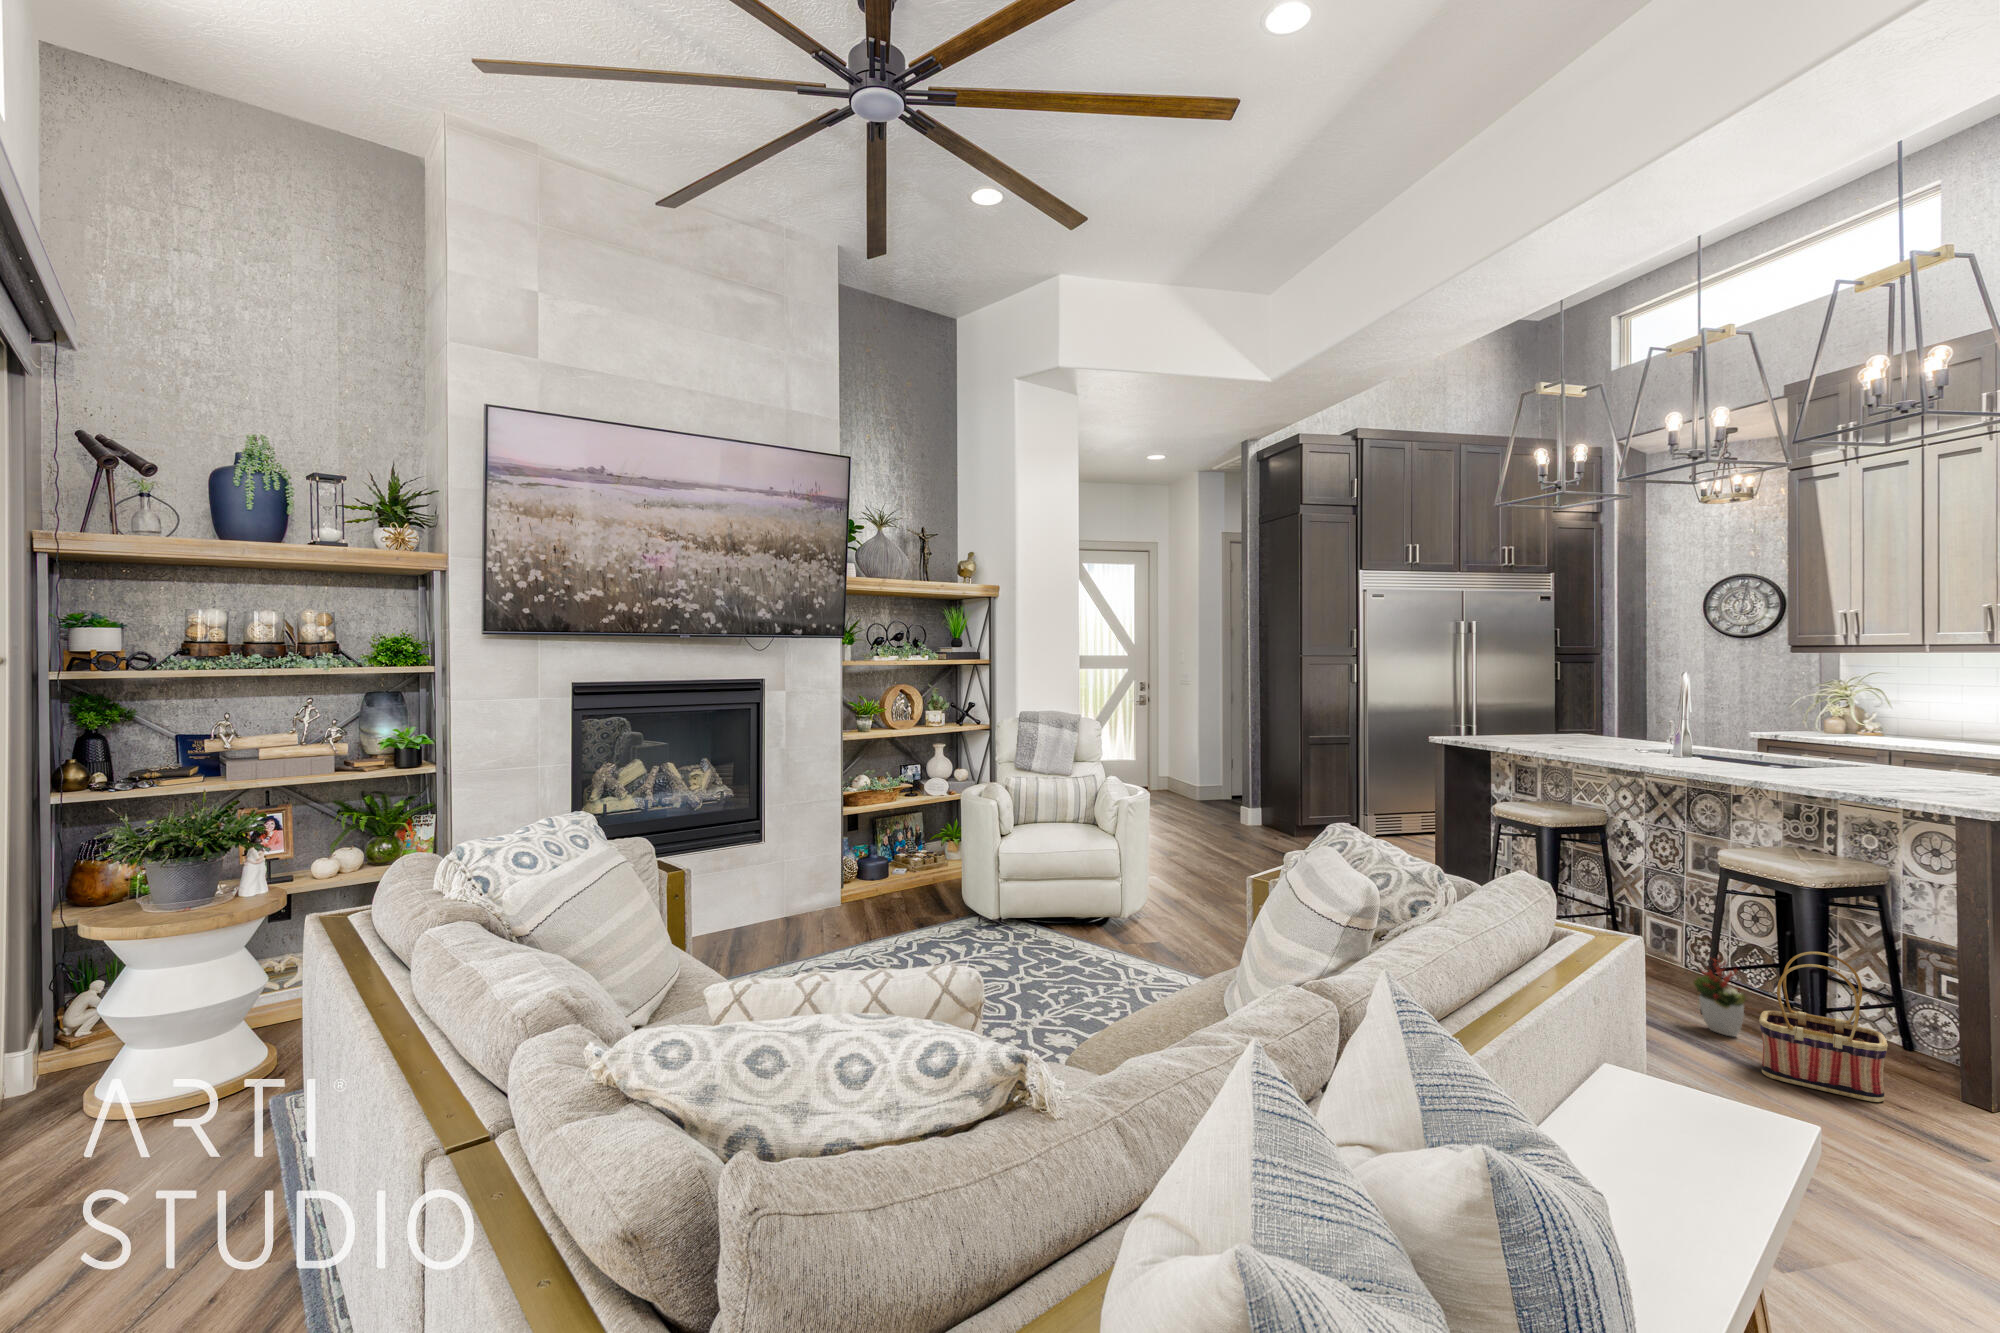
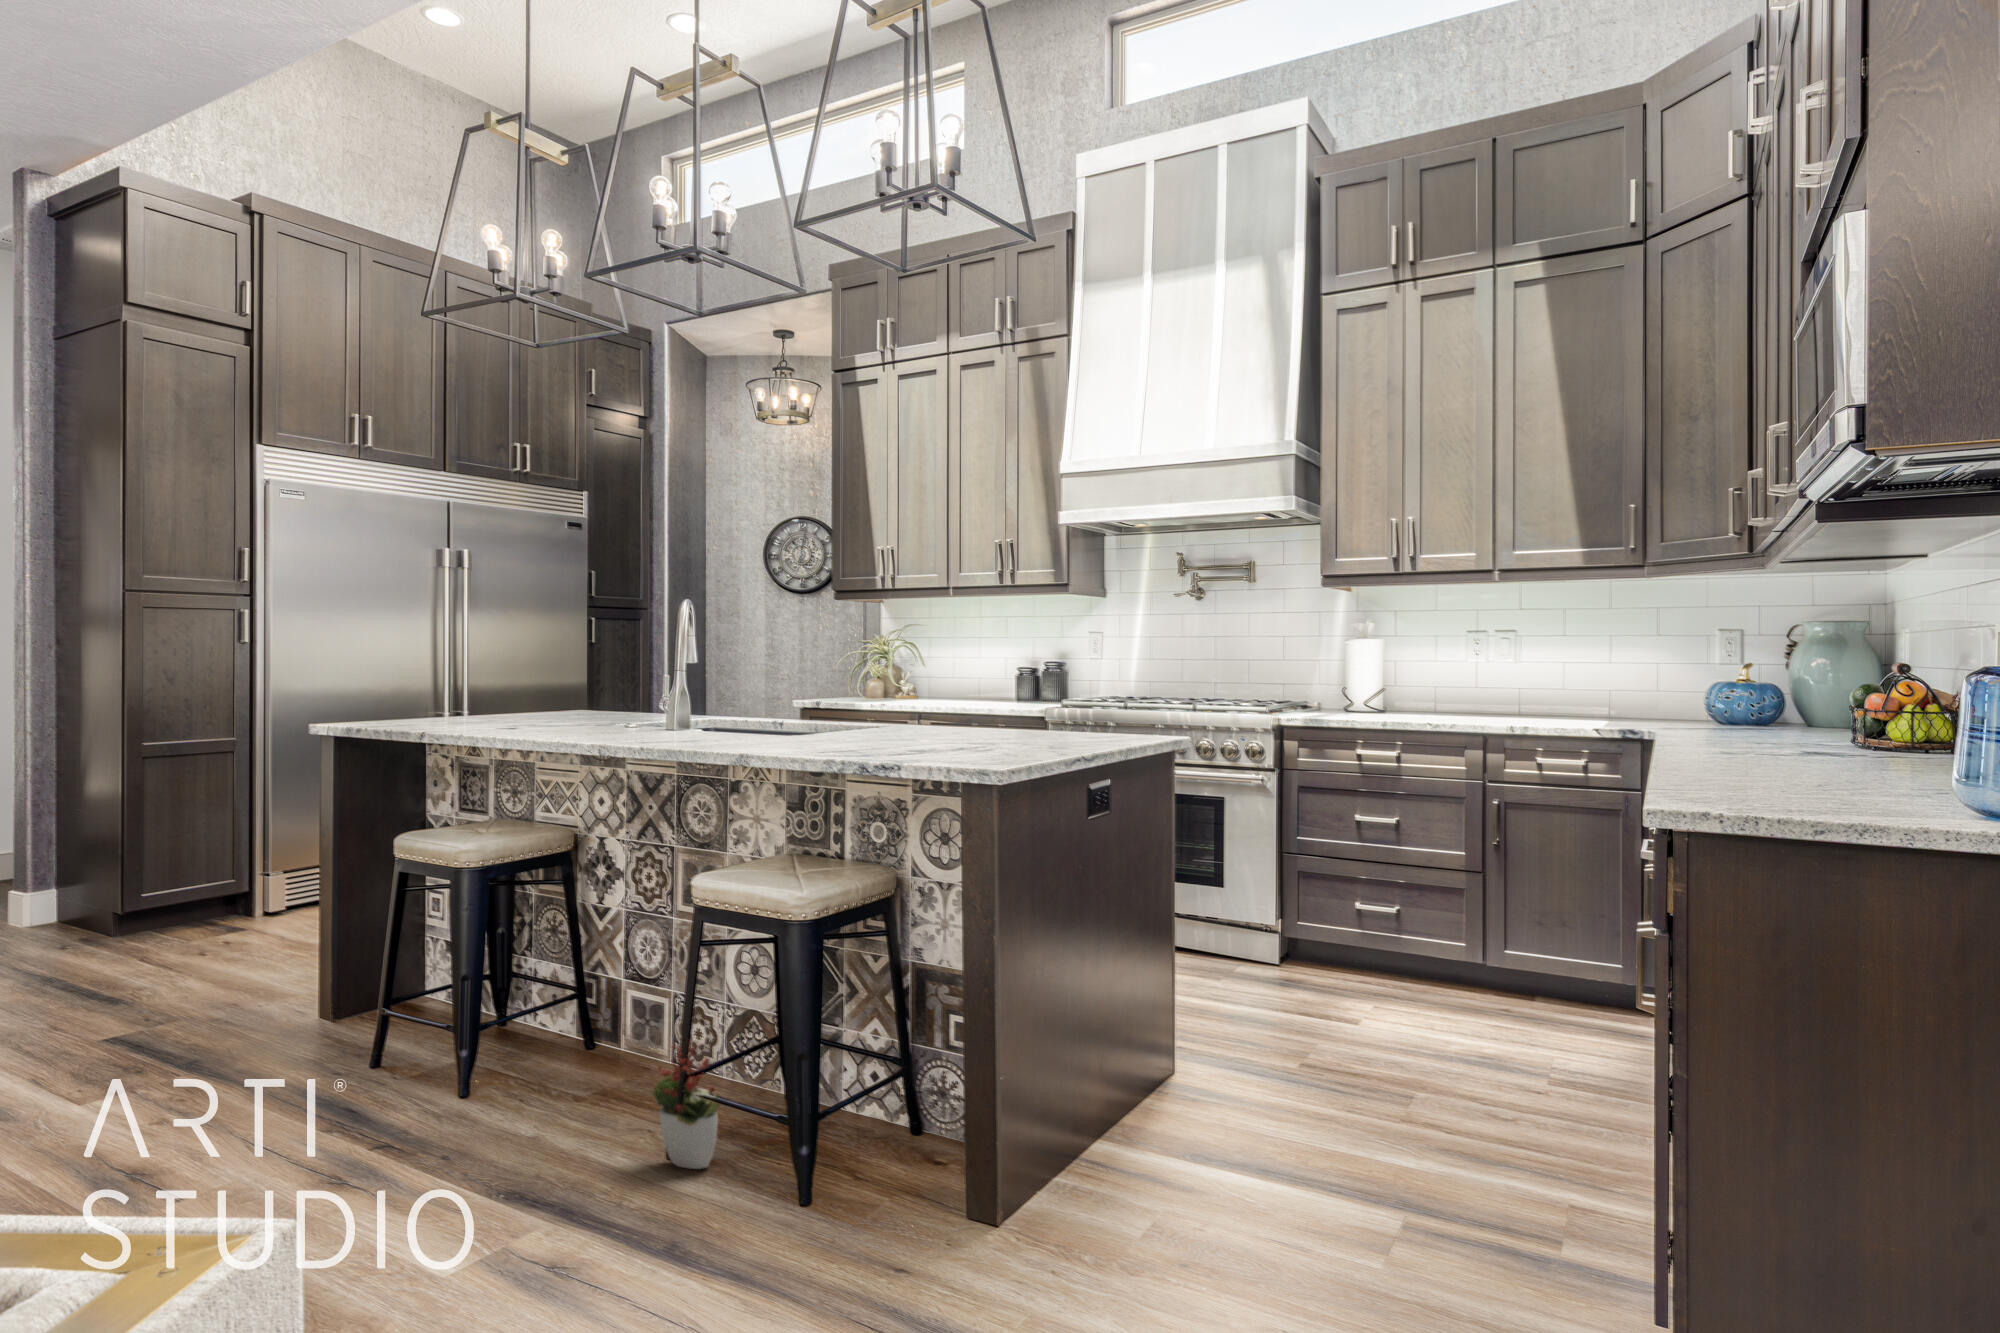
basket: present [1759,952,1888,1102] -> none [721,1010,878,1235]

